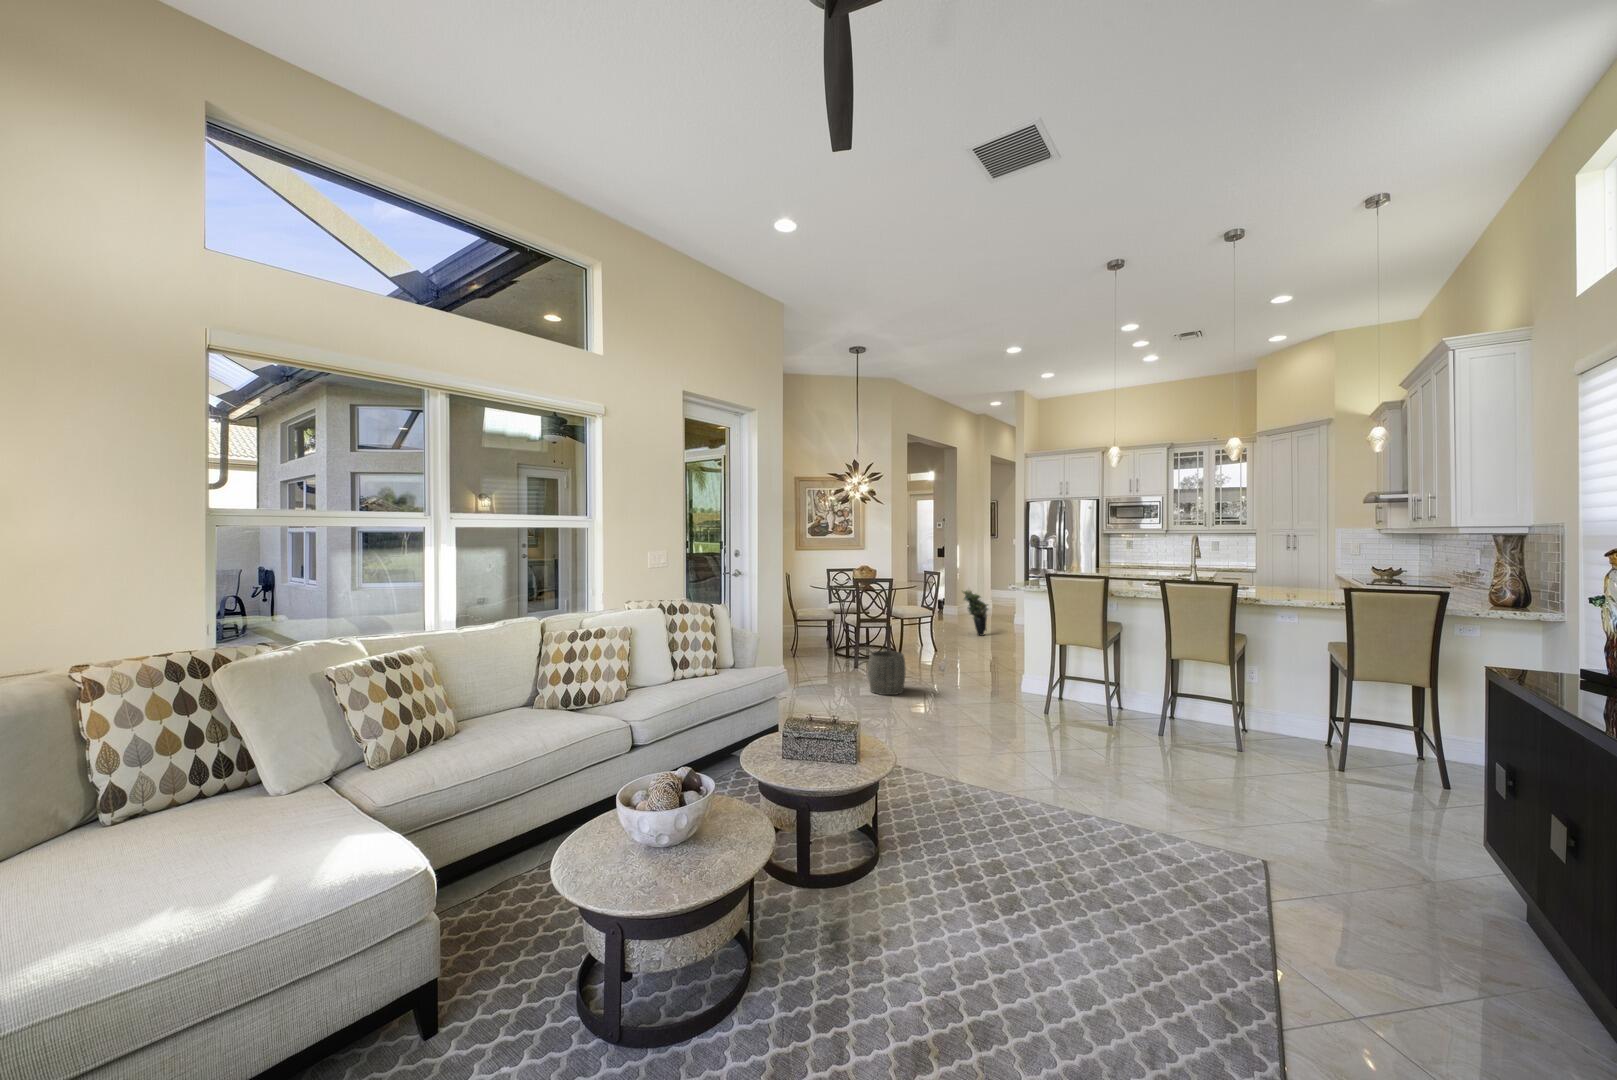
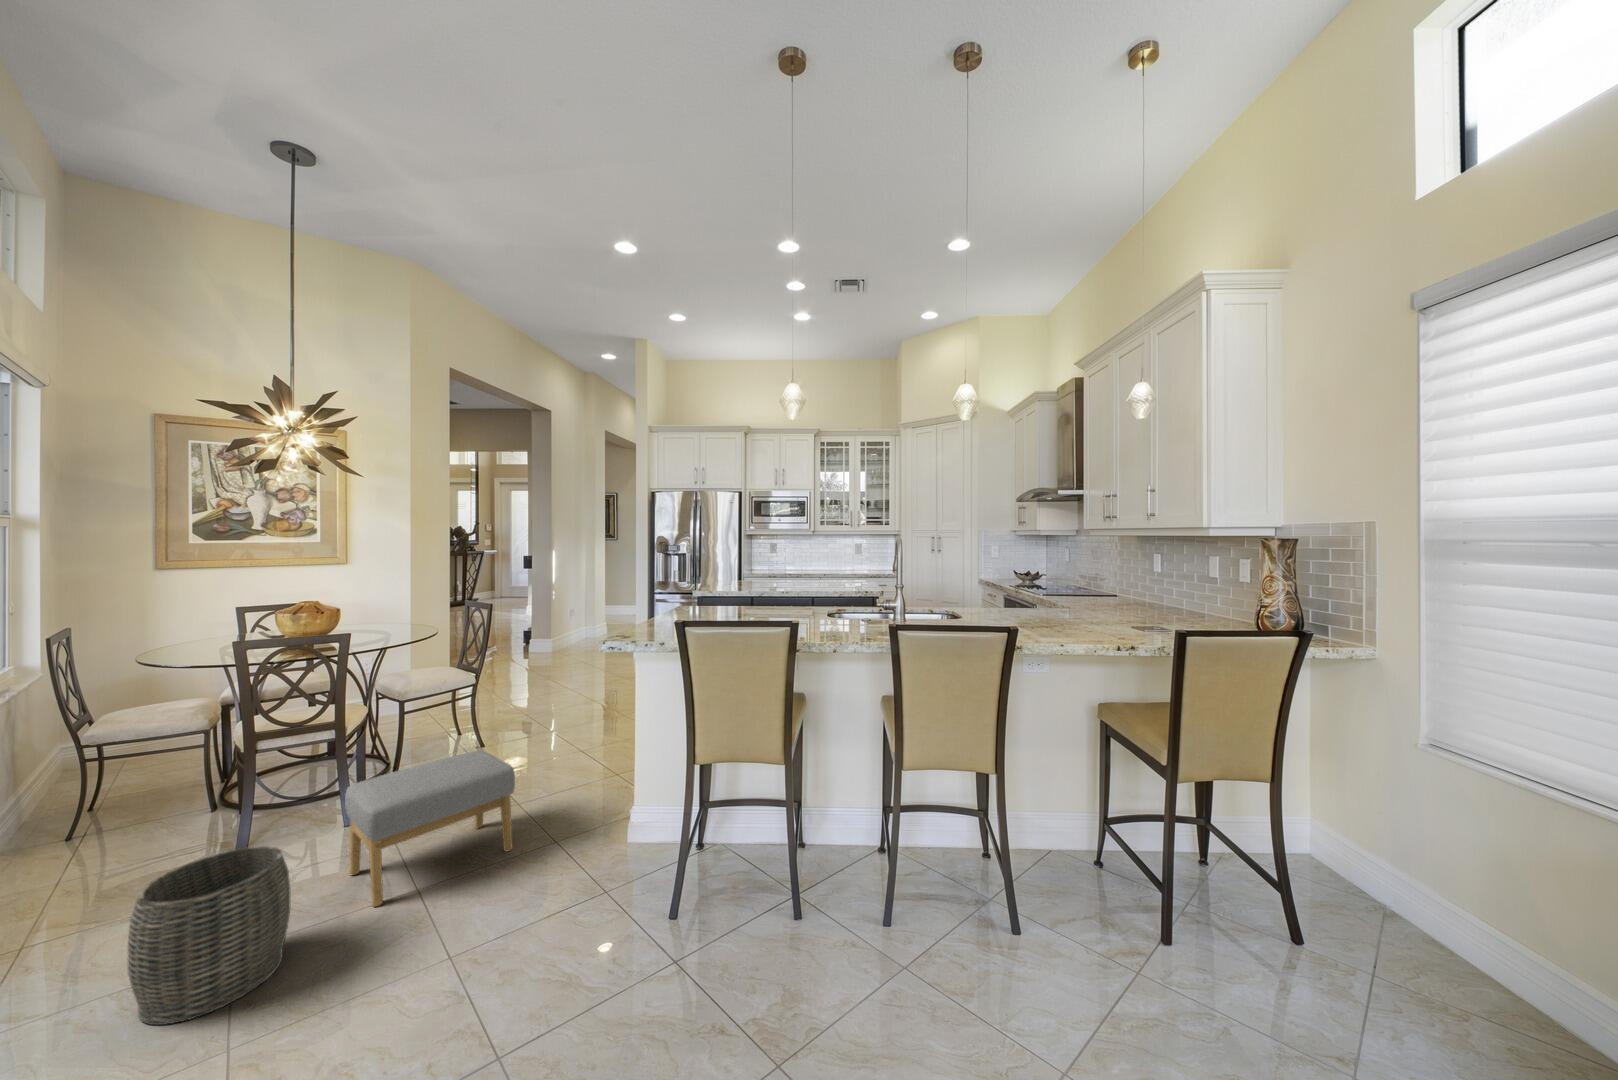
potted plant: present [963,590,988,636] -> none [549,618,595,689]
footstool: none [907,639,972,686] -> present [345,750,515,907]

